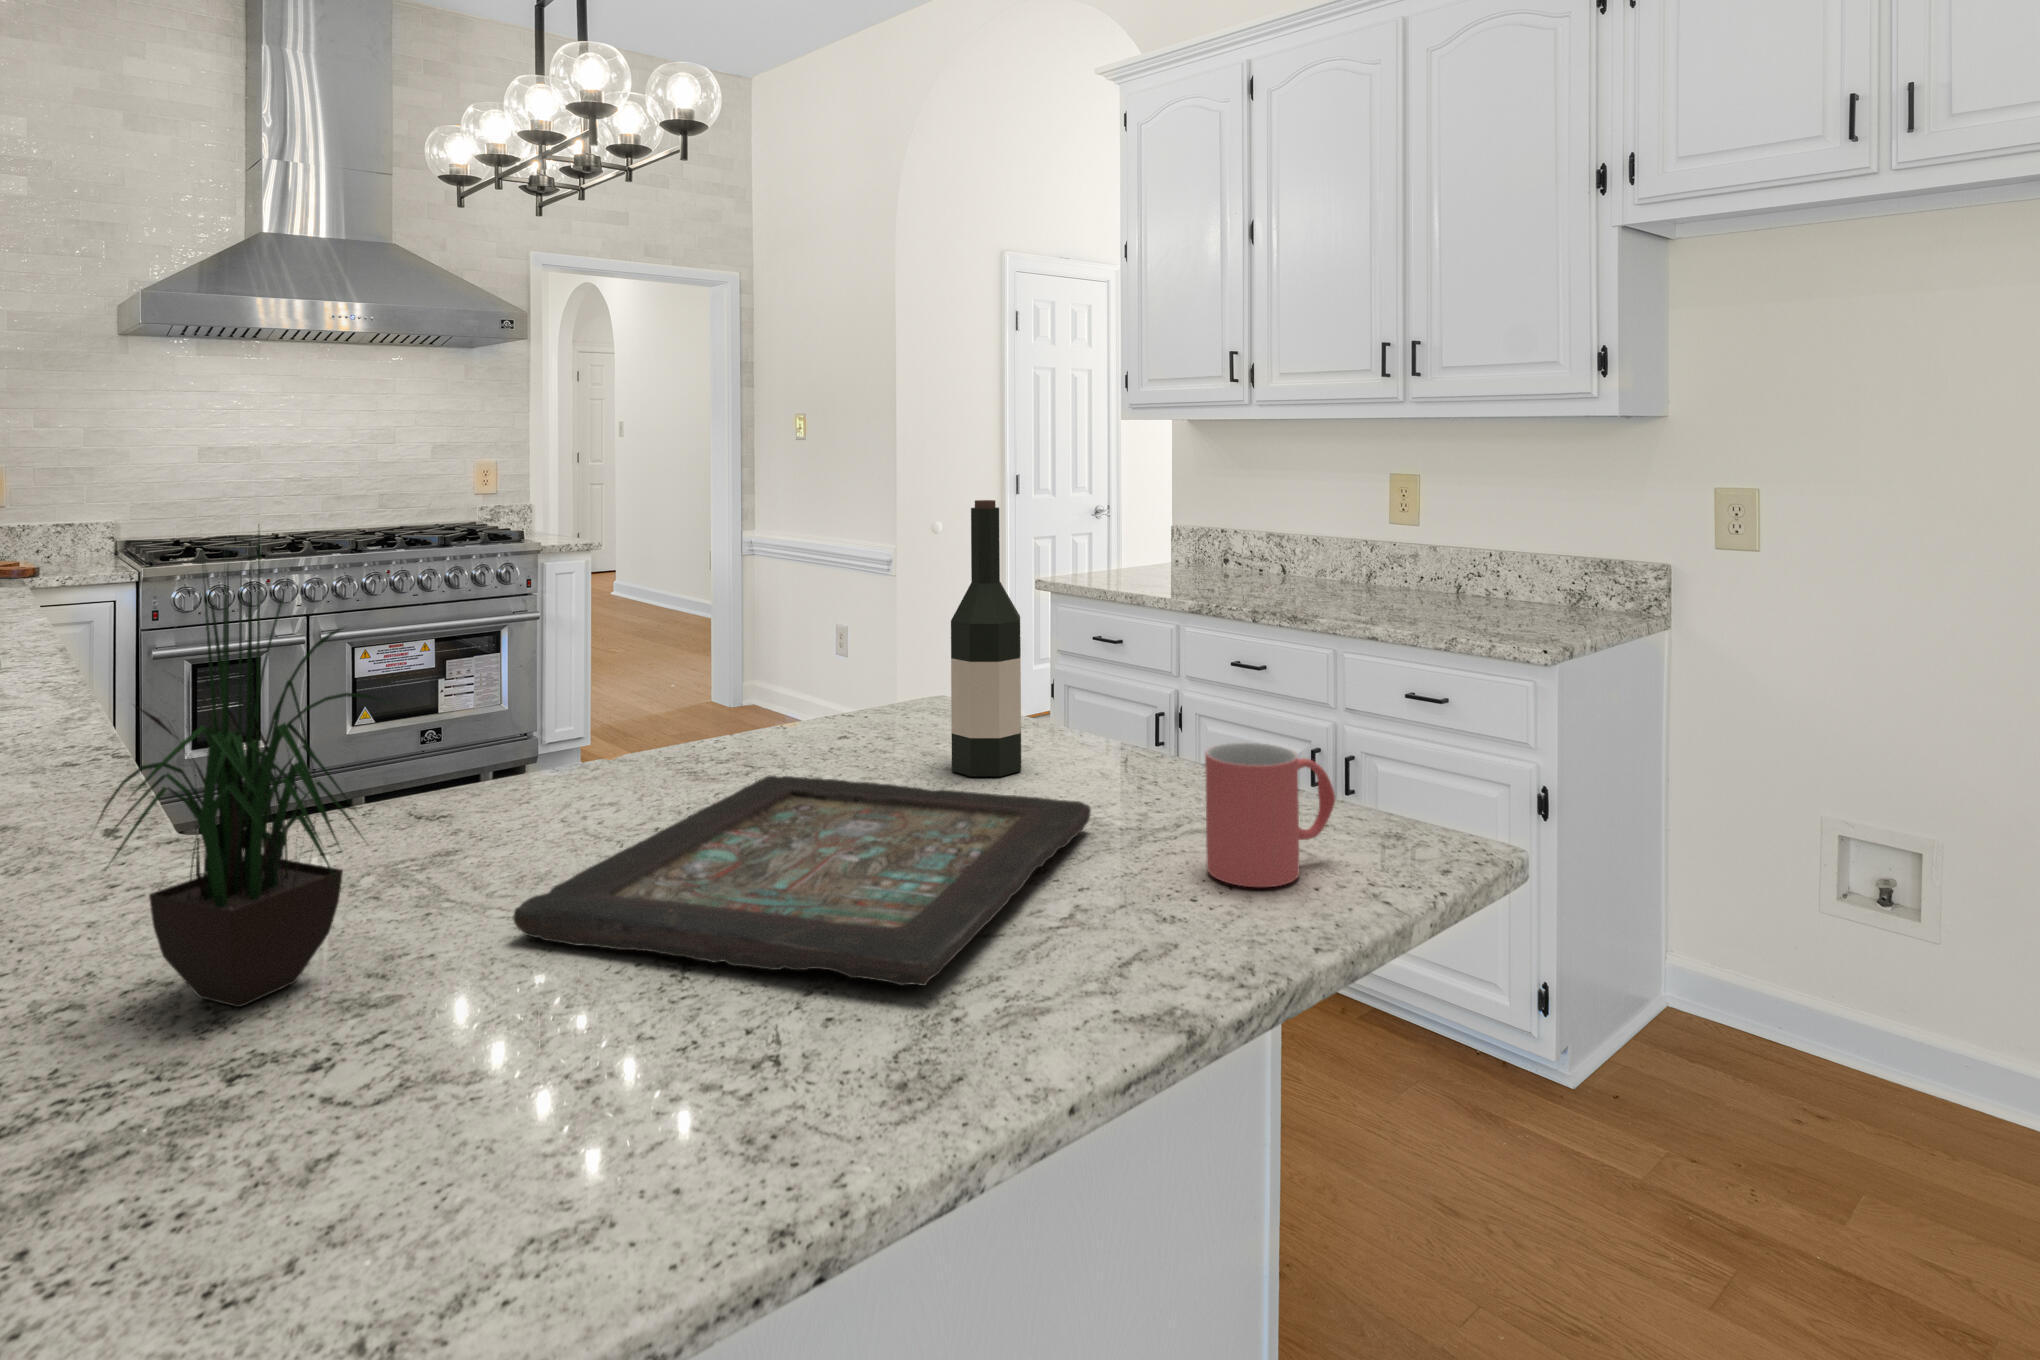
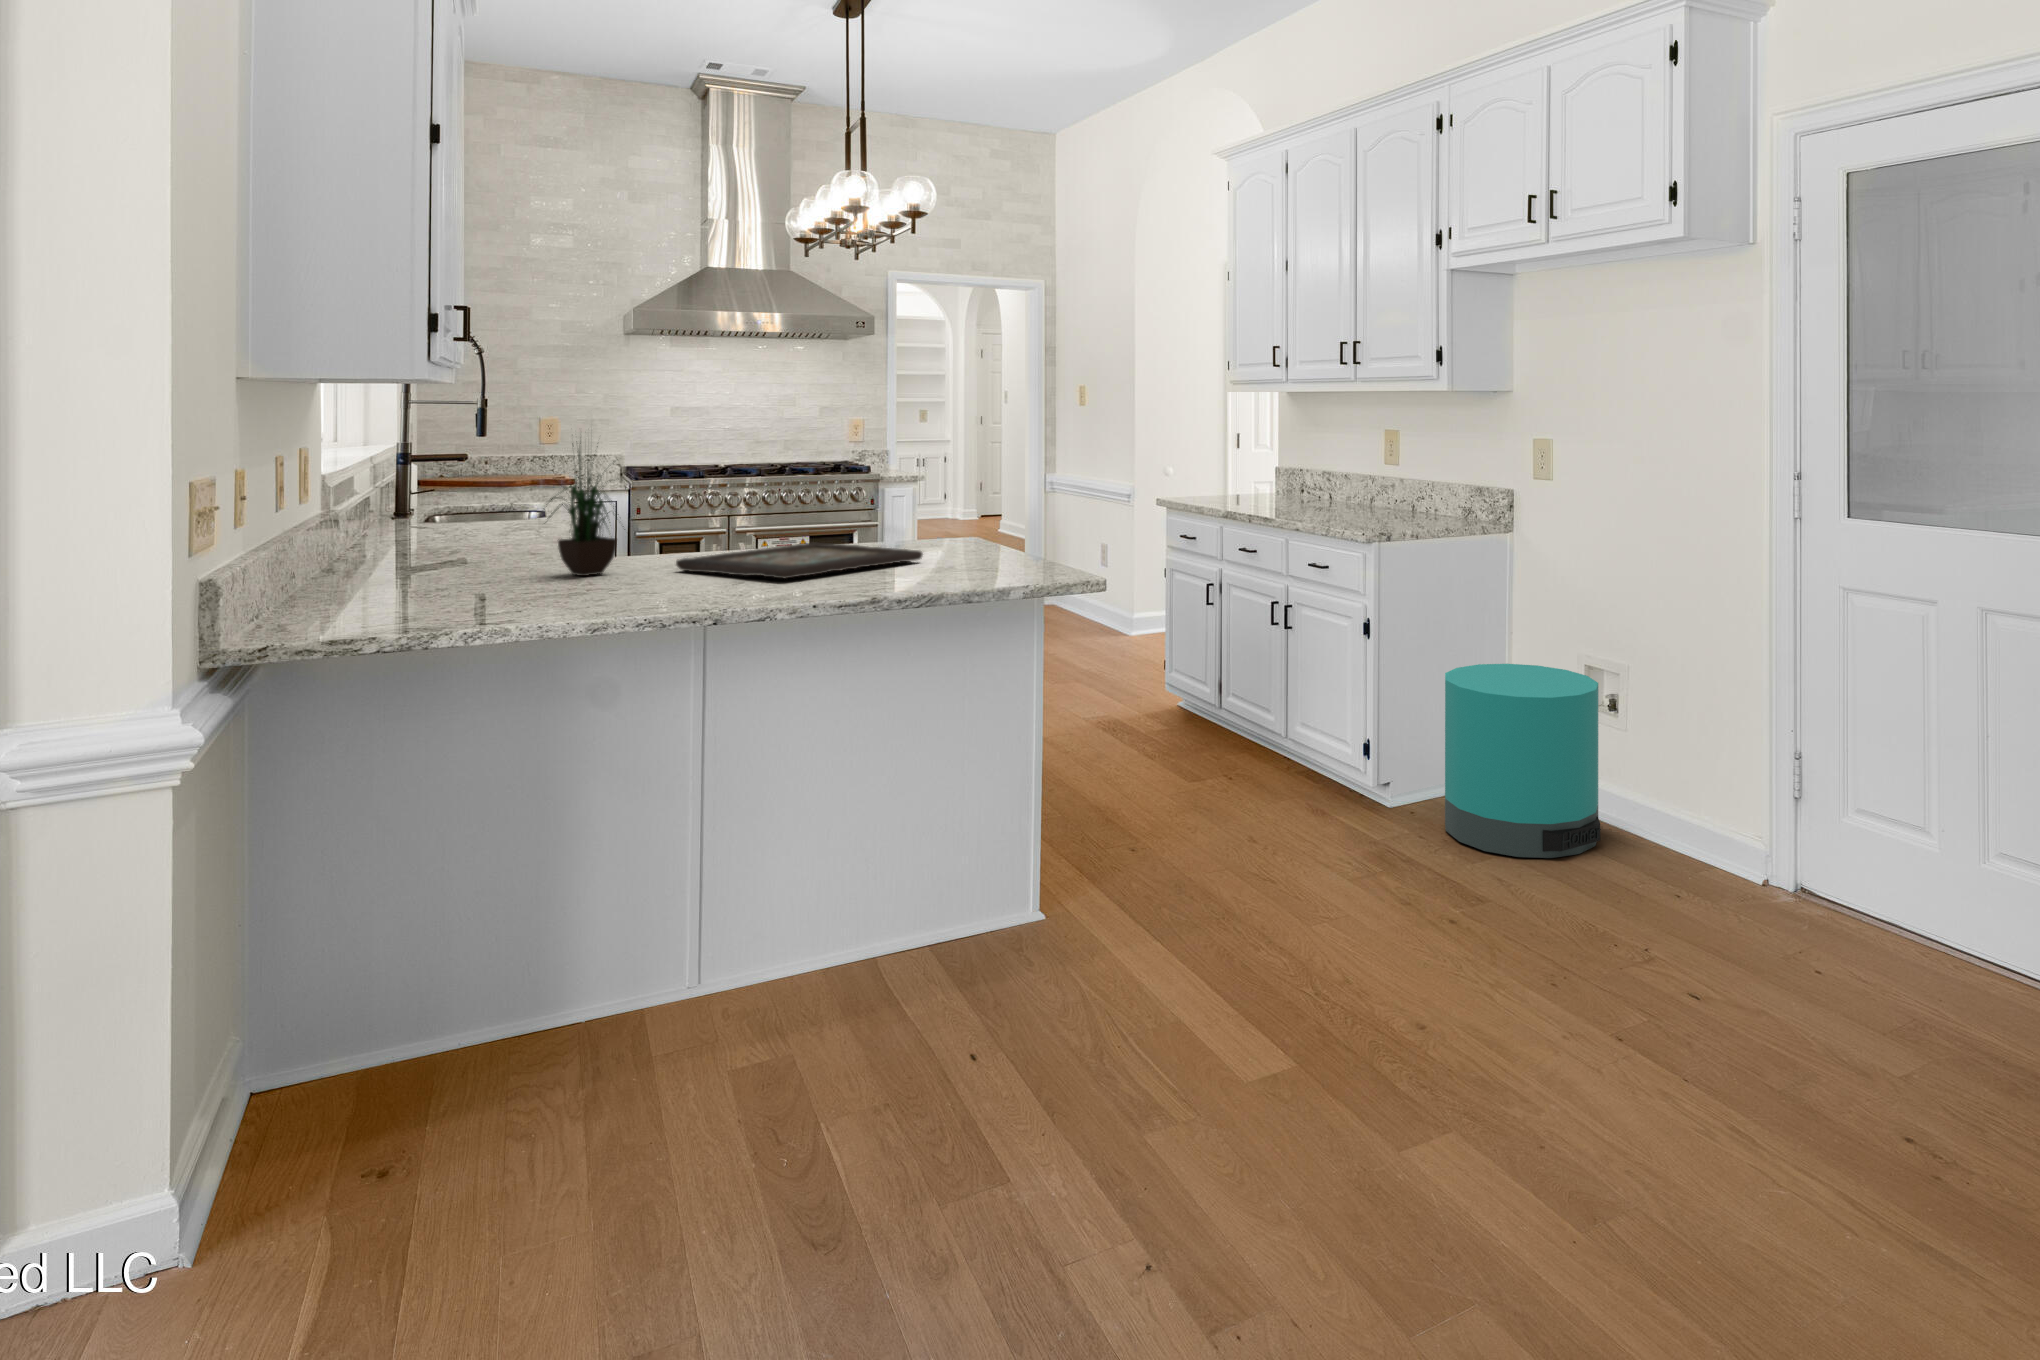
wine bottle: present [951,500,1021,776] -> none [907,428,942,552]
mug: present [1205,743,1335,887] -> none [937,522,994,572]
trash can: none [1653,835,1954,1189] -> present [1445,664,1601,858]

